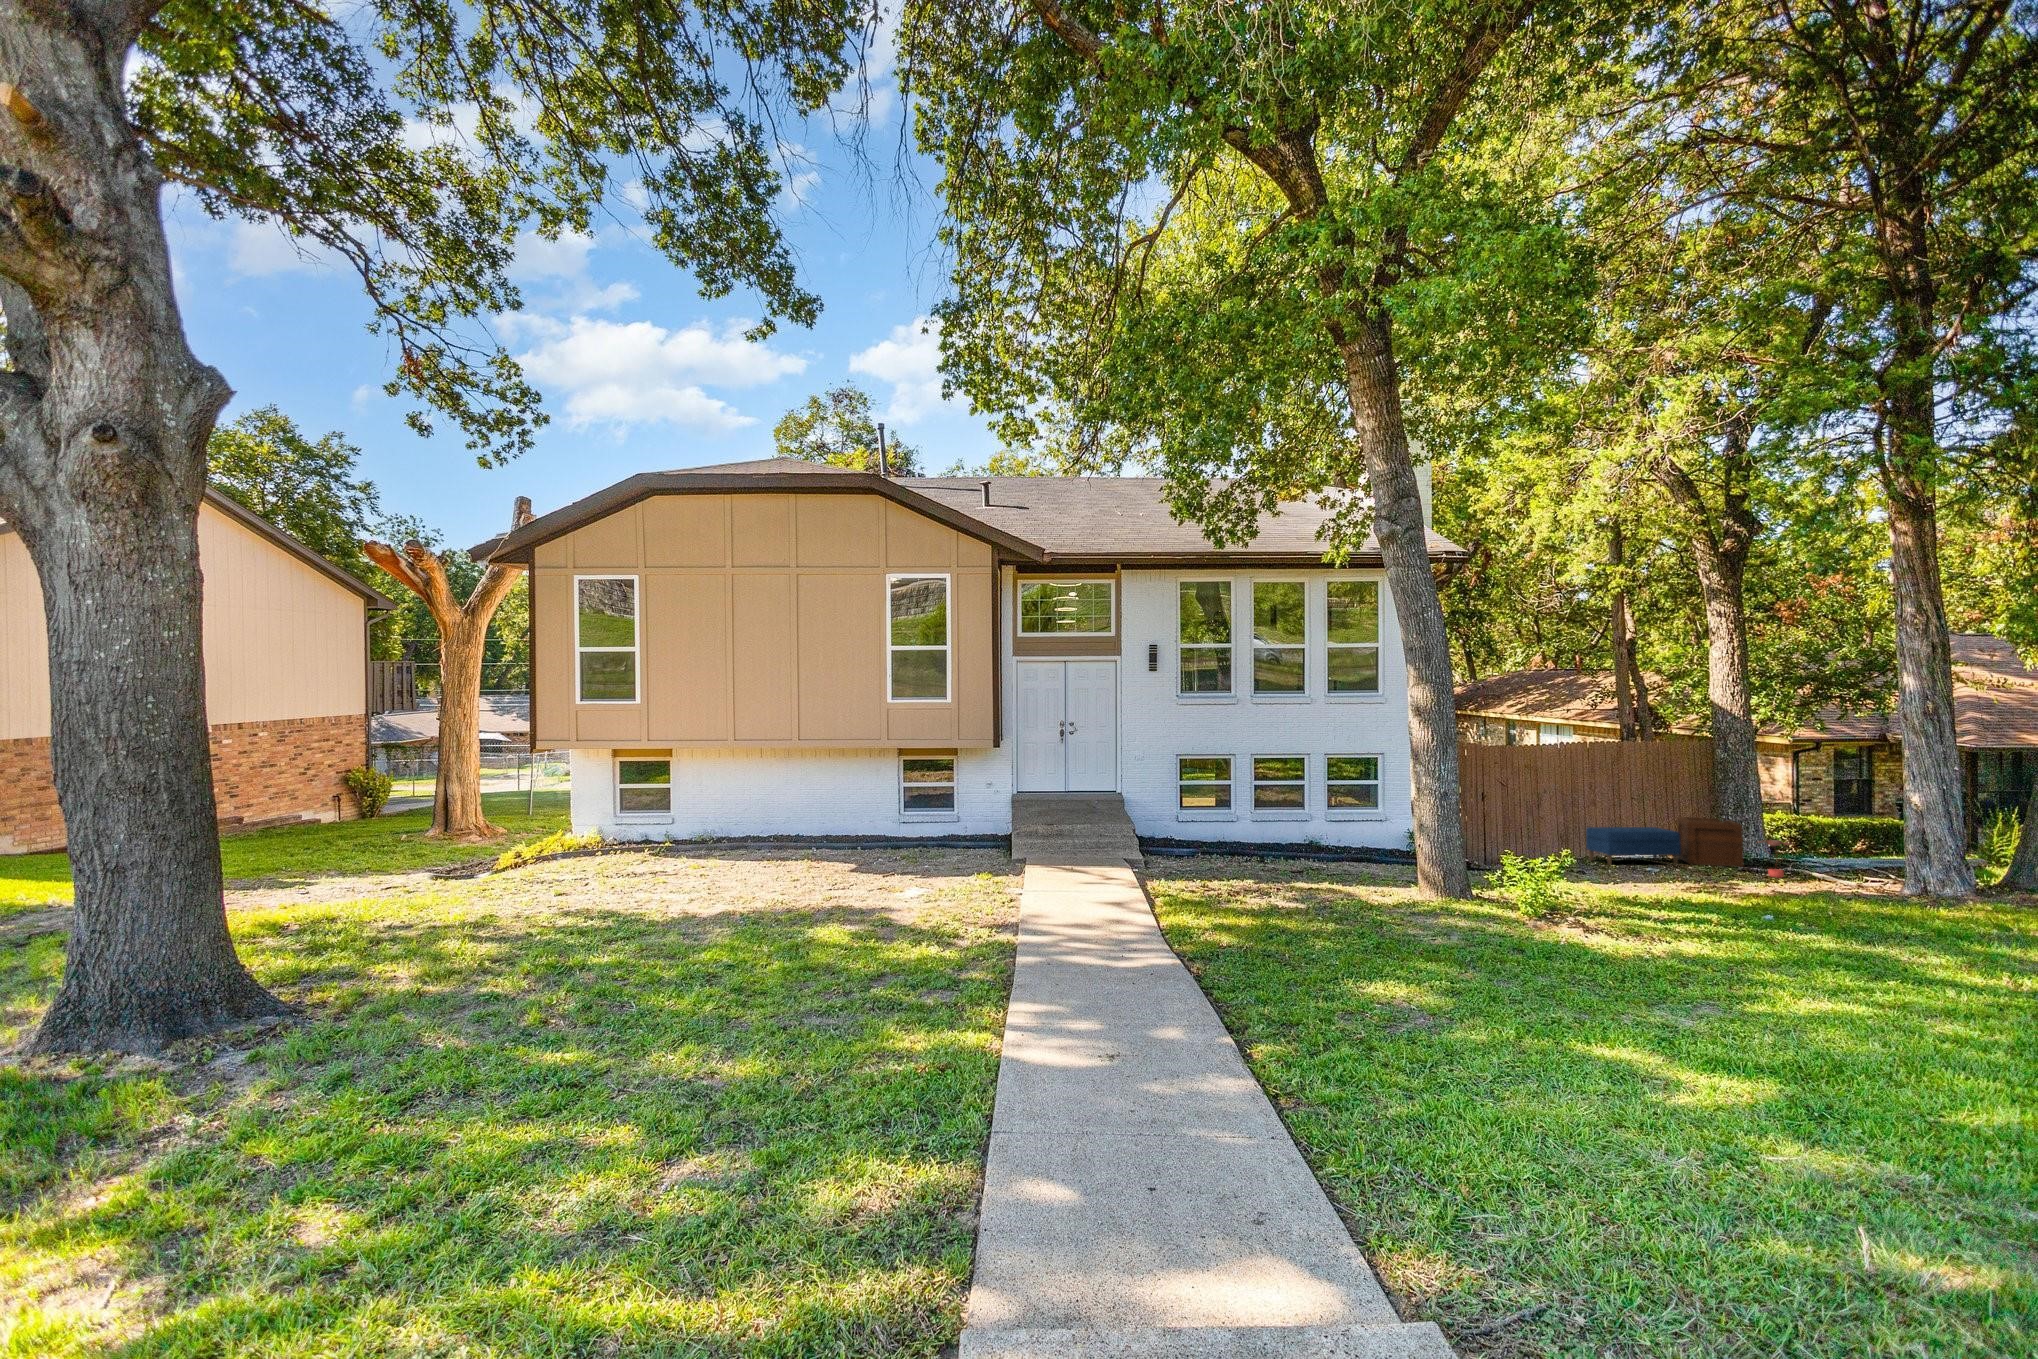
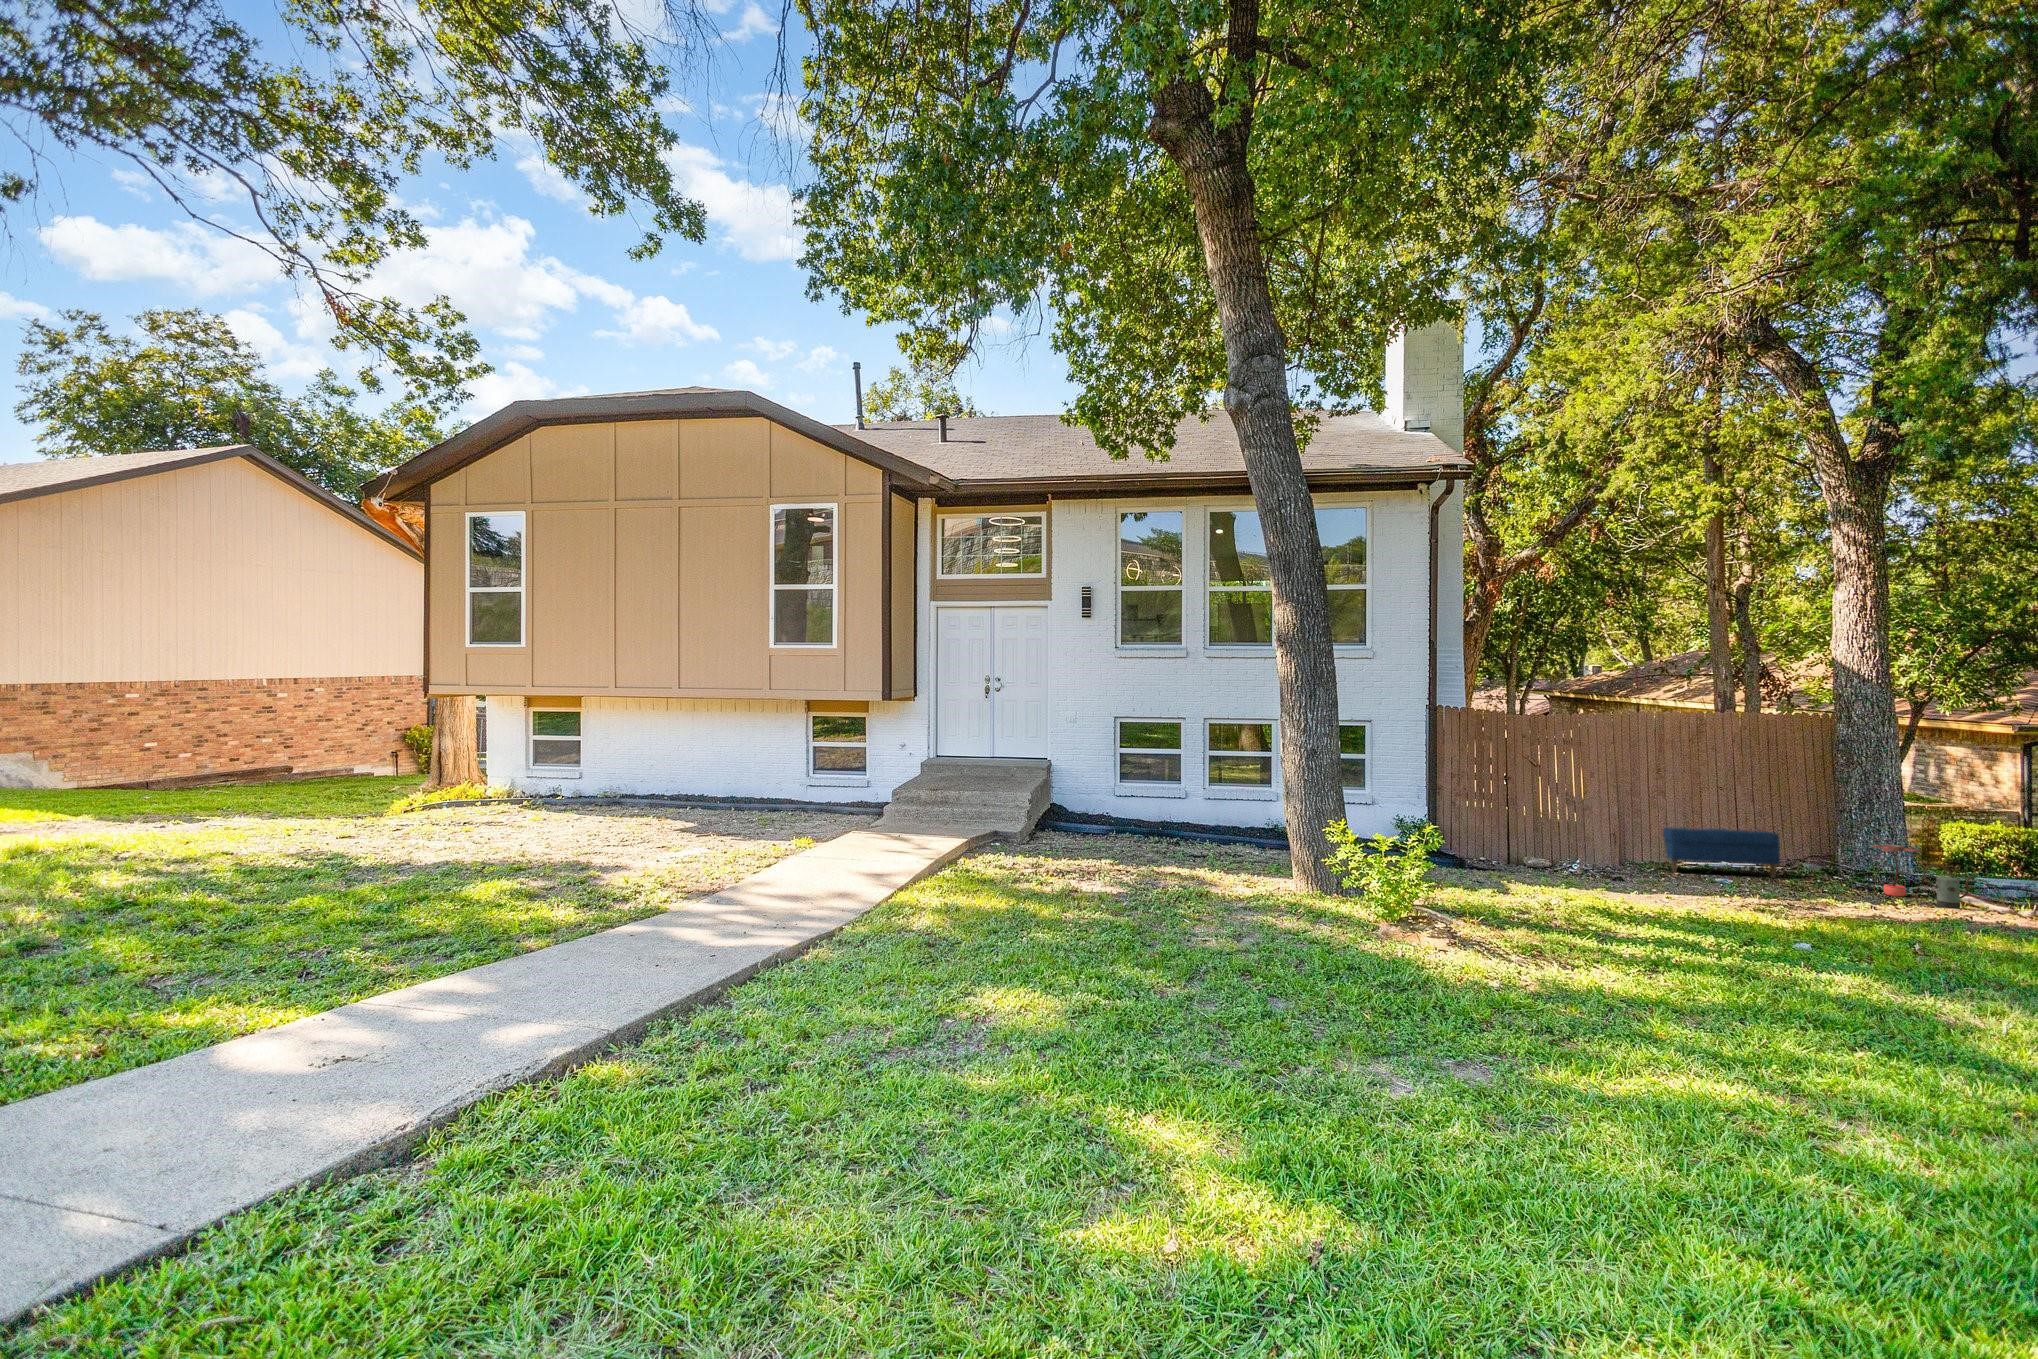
wooden crate: present [1677,817,1744,867] -> none [1790,816,1872,886]
watering can: none [1809,856,1842,887] -> present [1923,864,1973,909]

